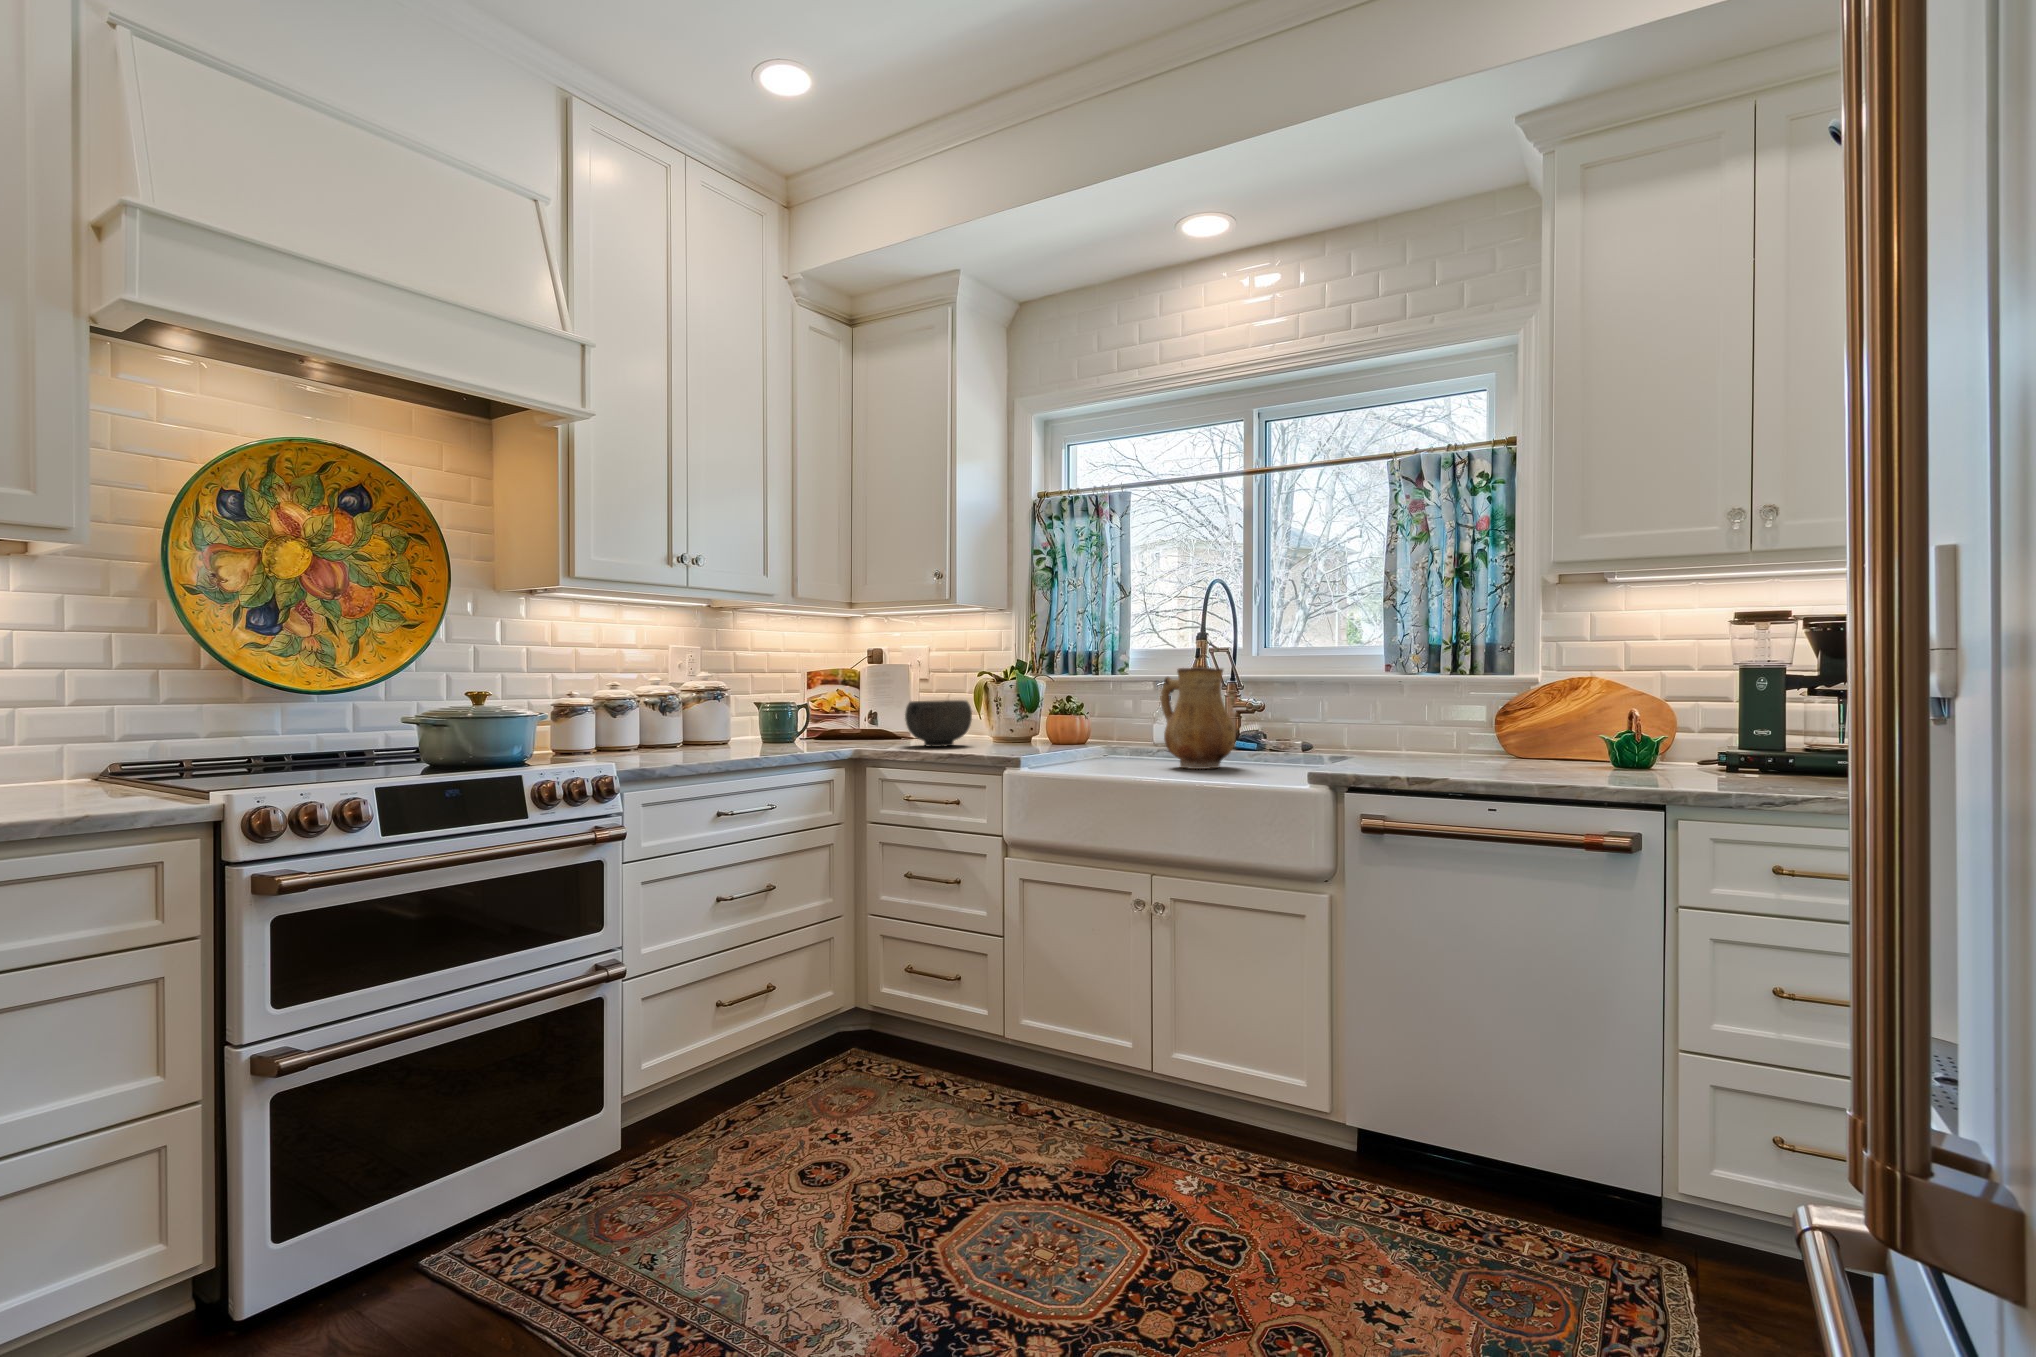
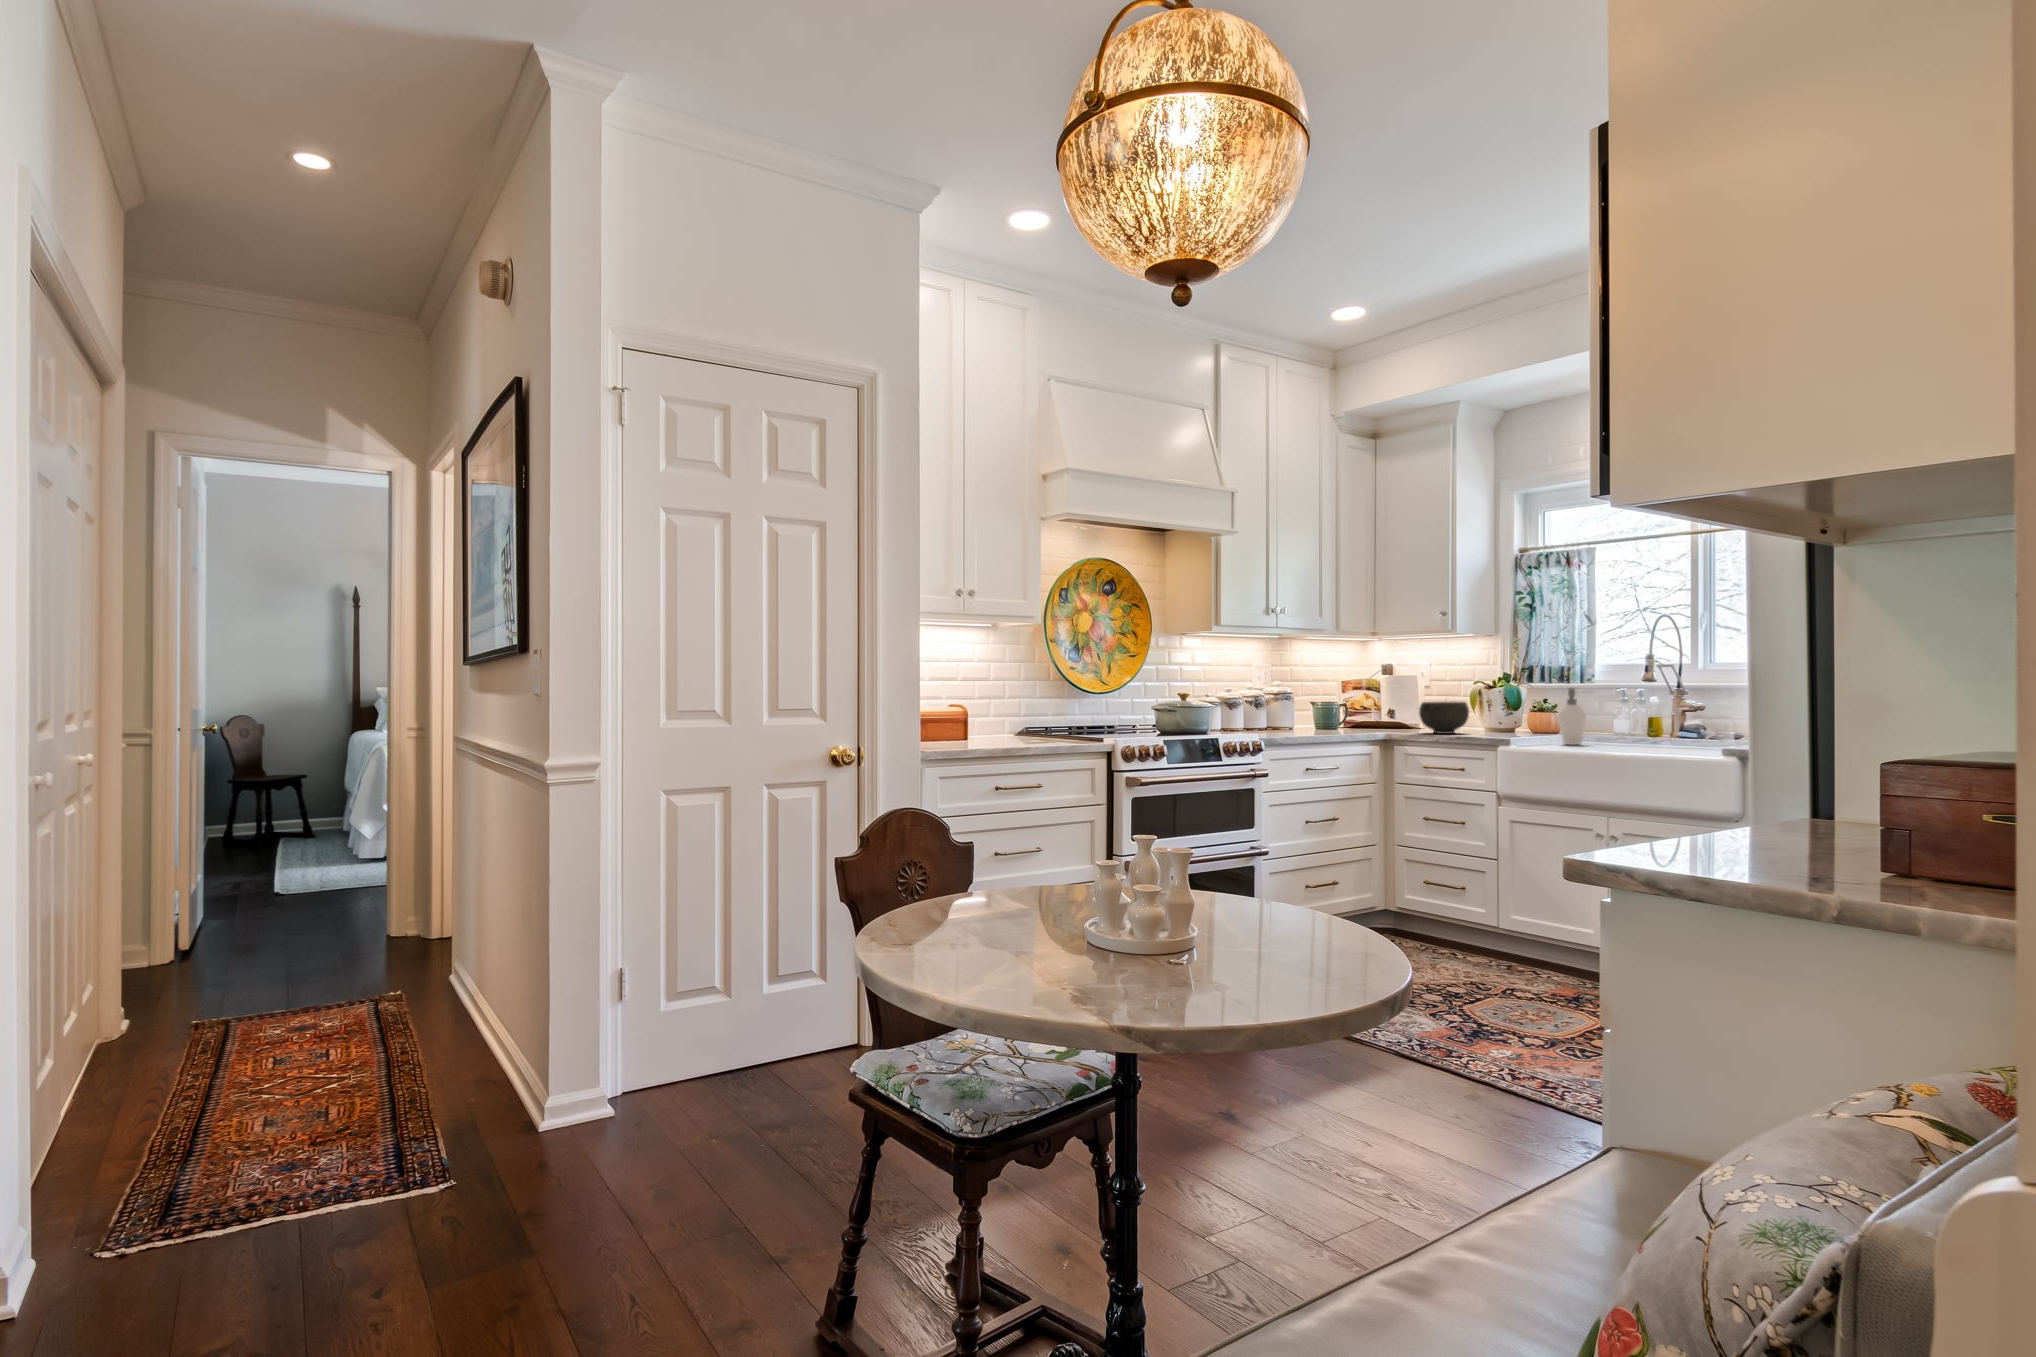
ceramic pitcher: present [1161,668,1236,769] -> none [1613,680,1669,747]
soap dispenser: none [1086,680,1134,766] -> present [1558,688,1586,745]

